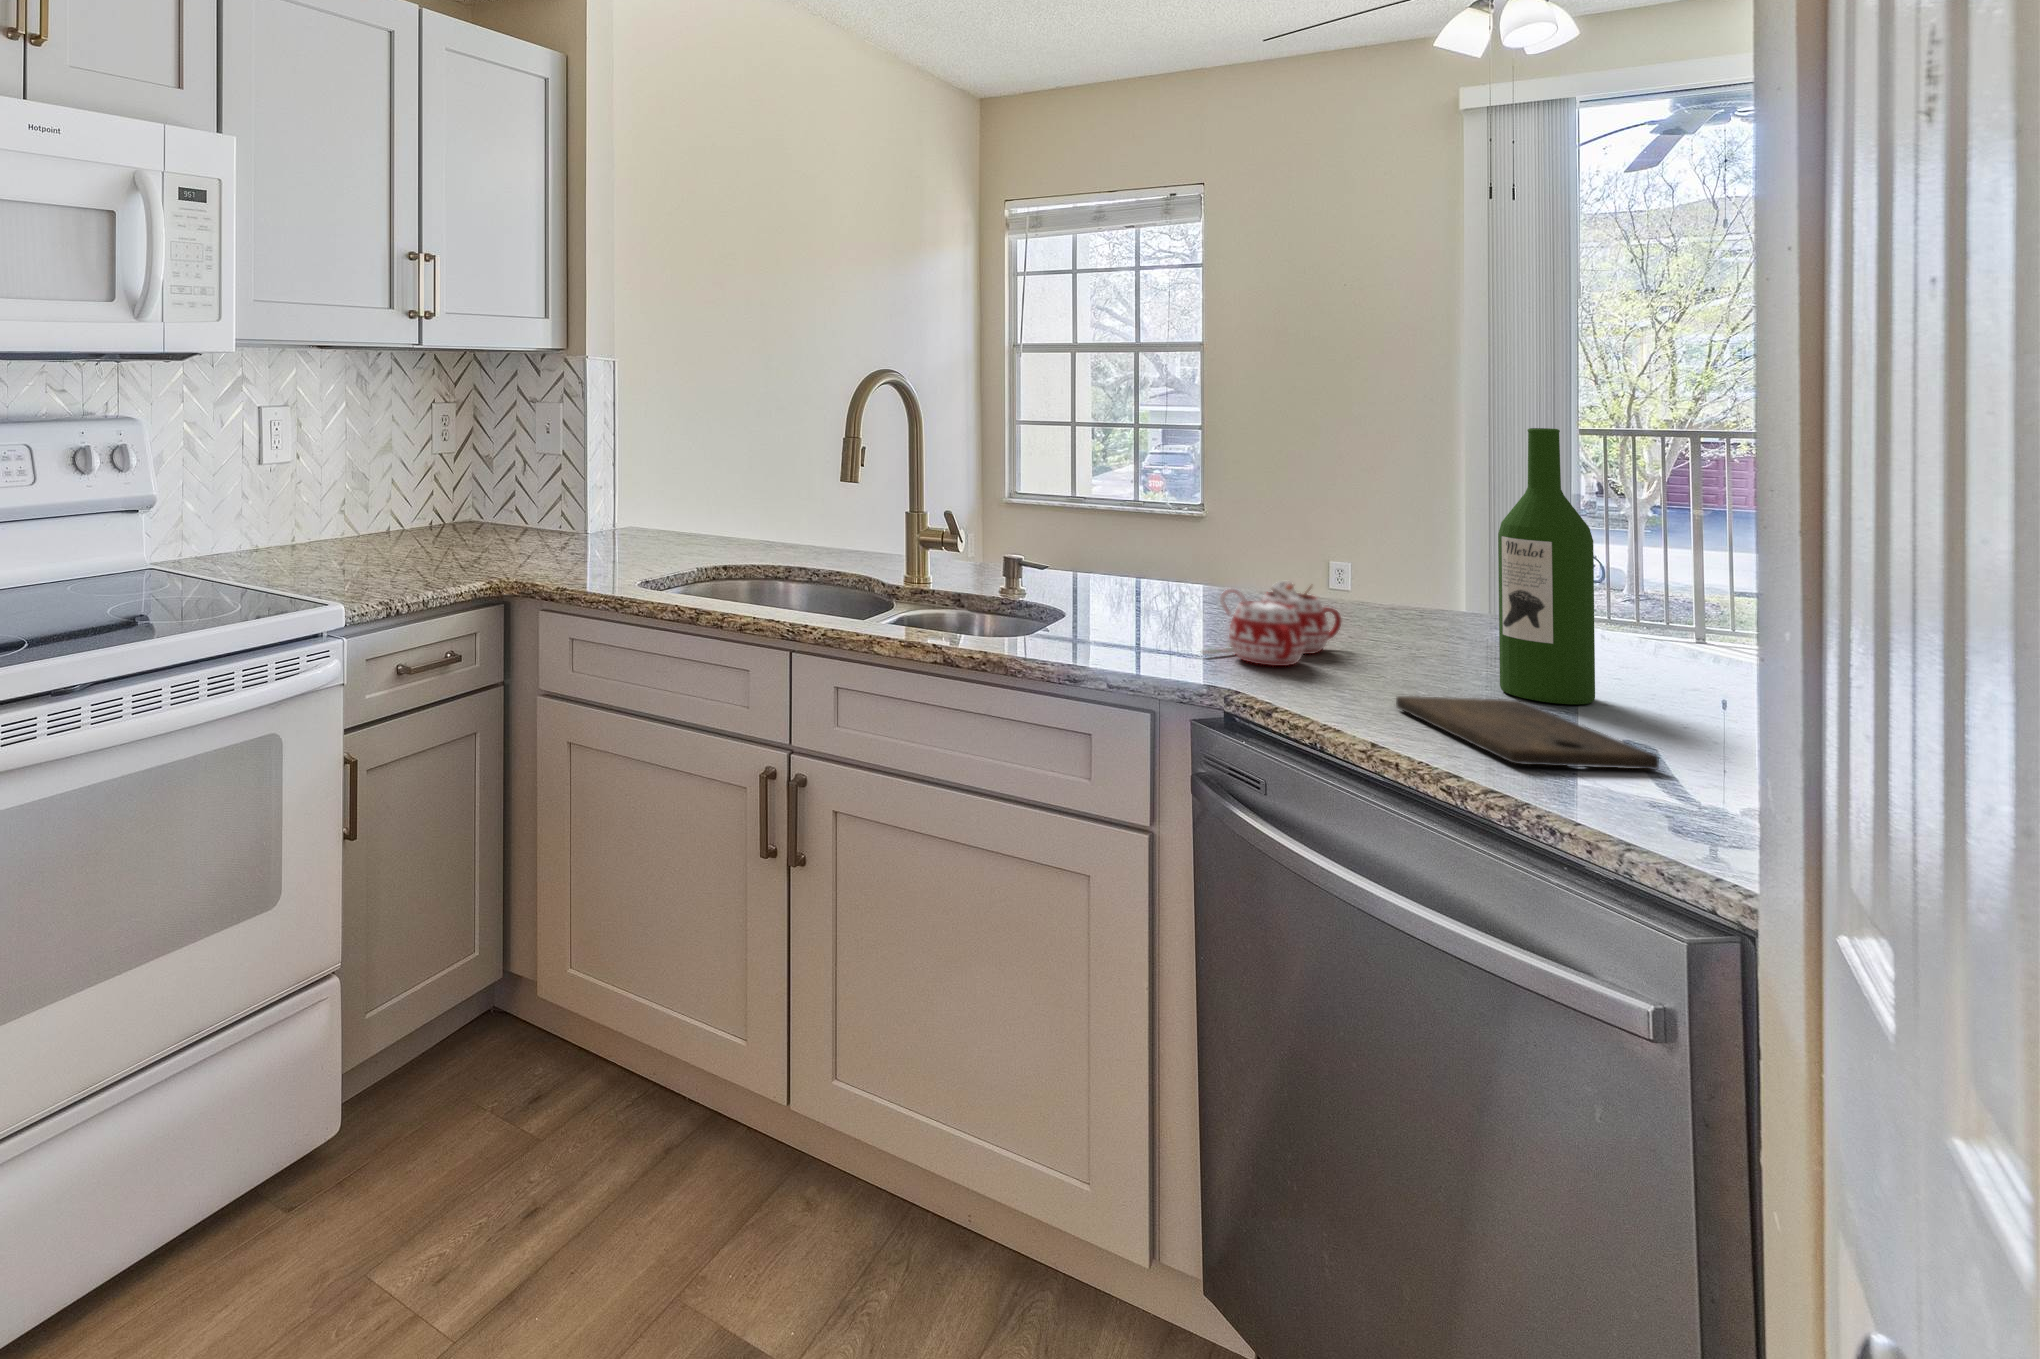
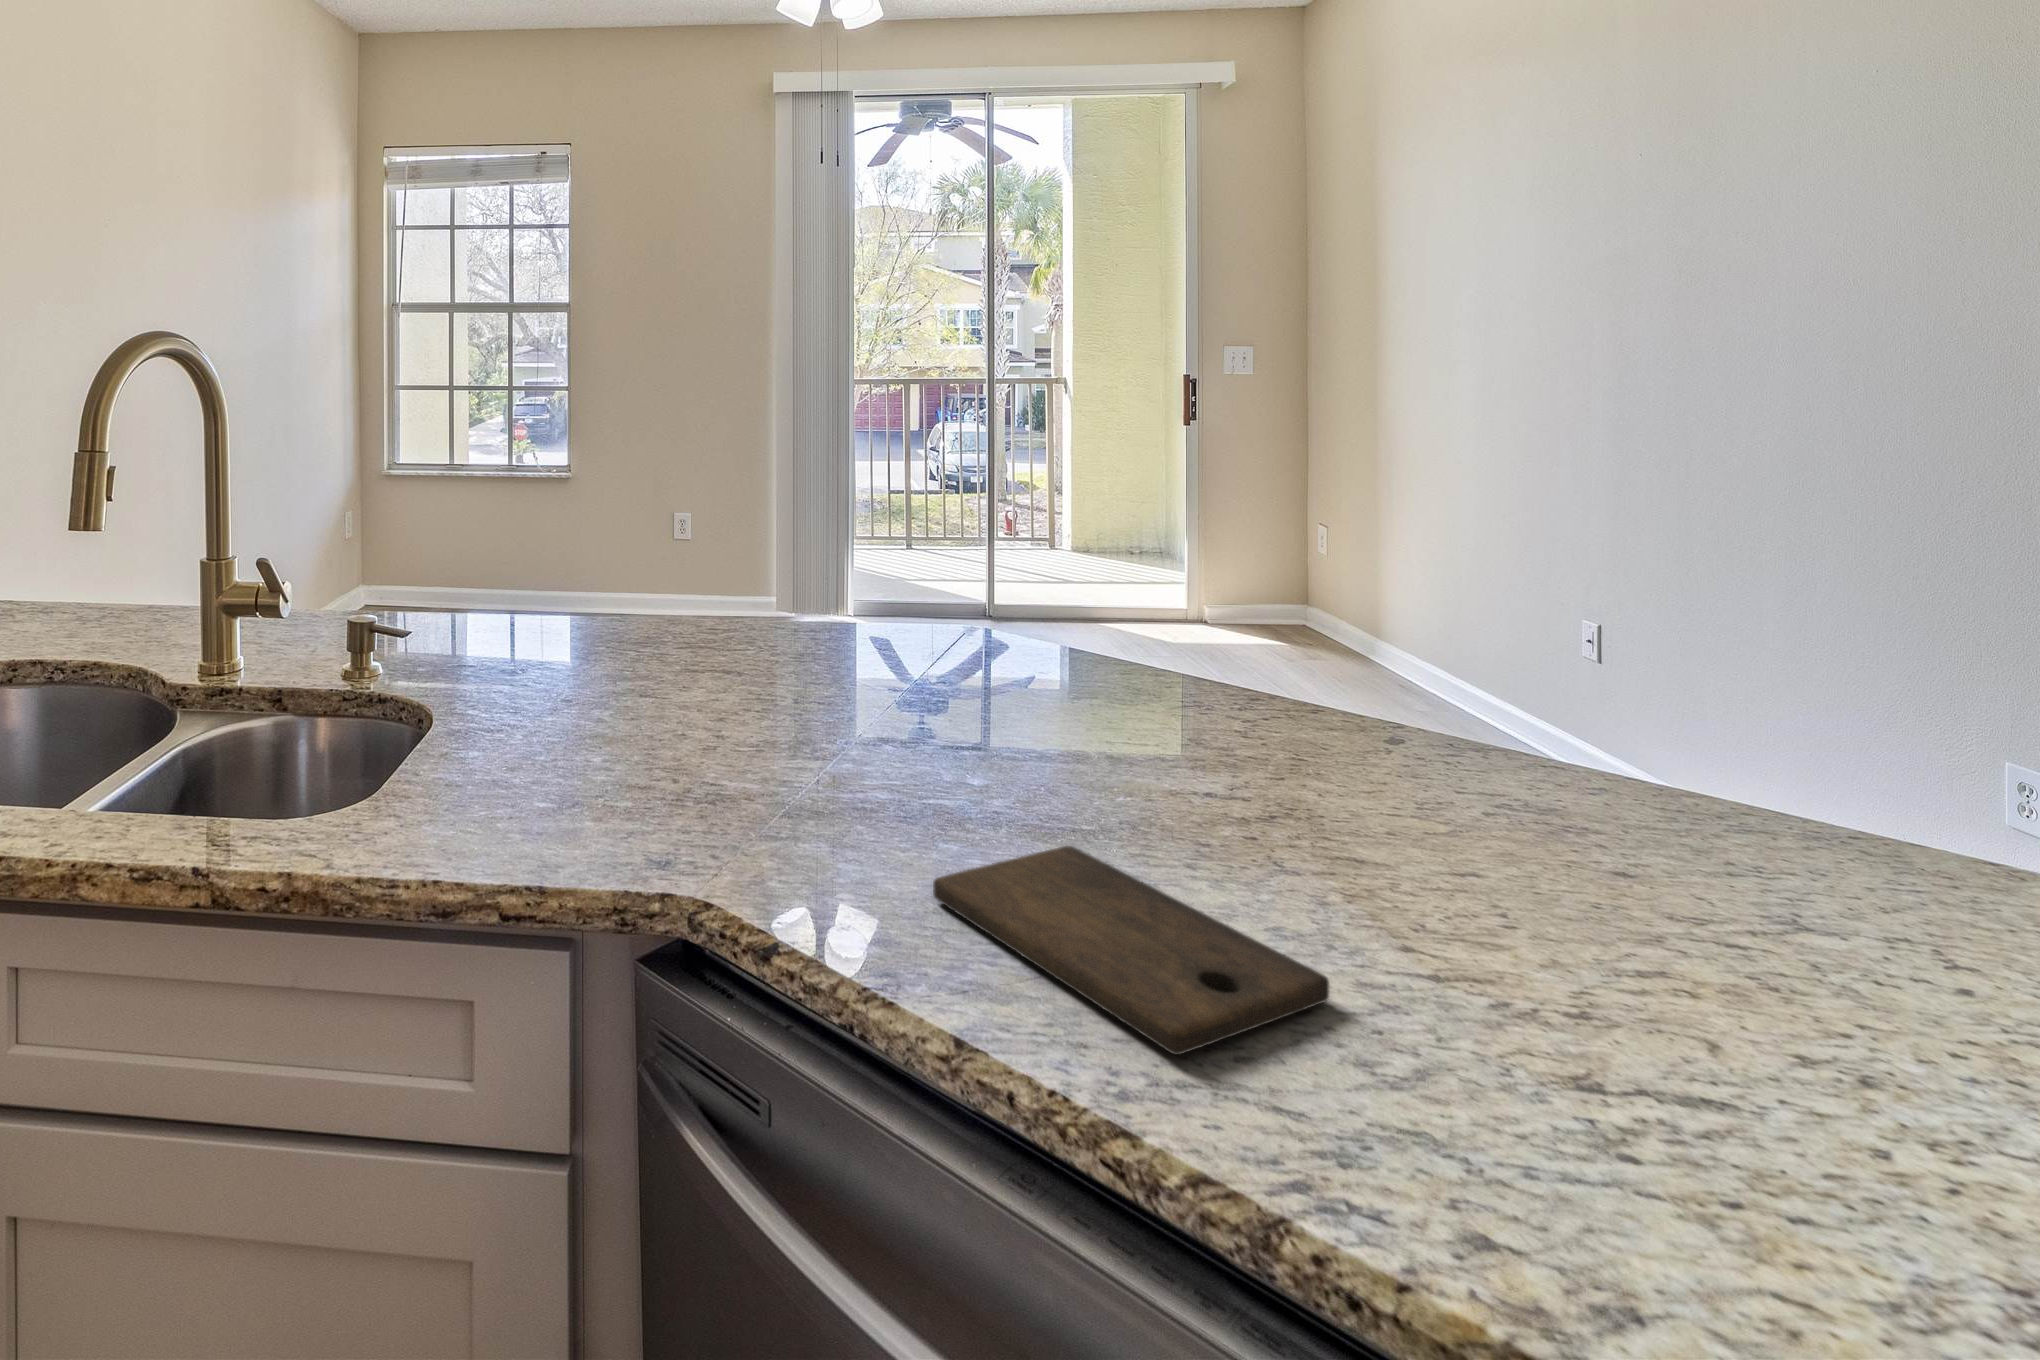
wine bottle: present [1498,428,1595,704] -> none [1017,422,1129,829]
mug: present [1202,581,1341,666] -> none [634,652,802,811]

